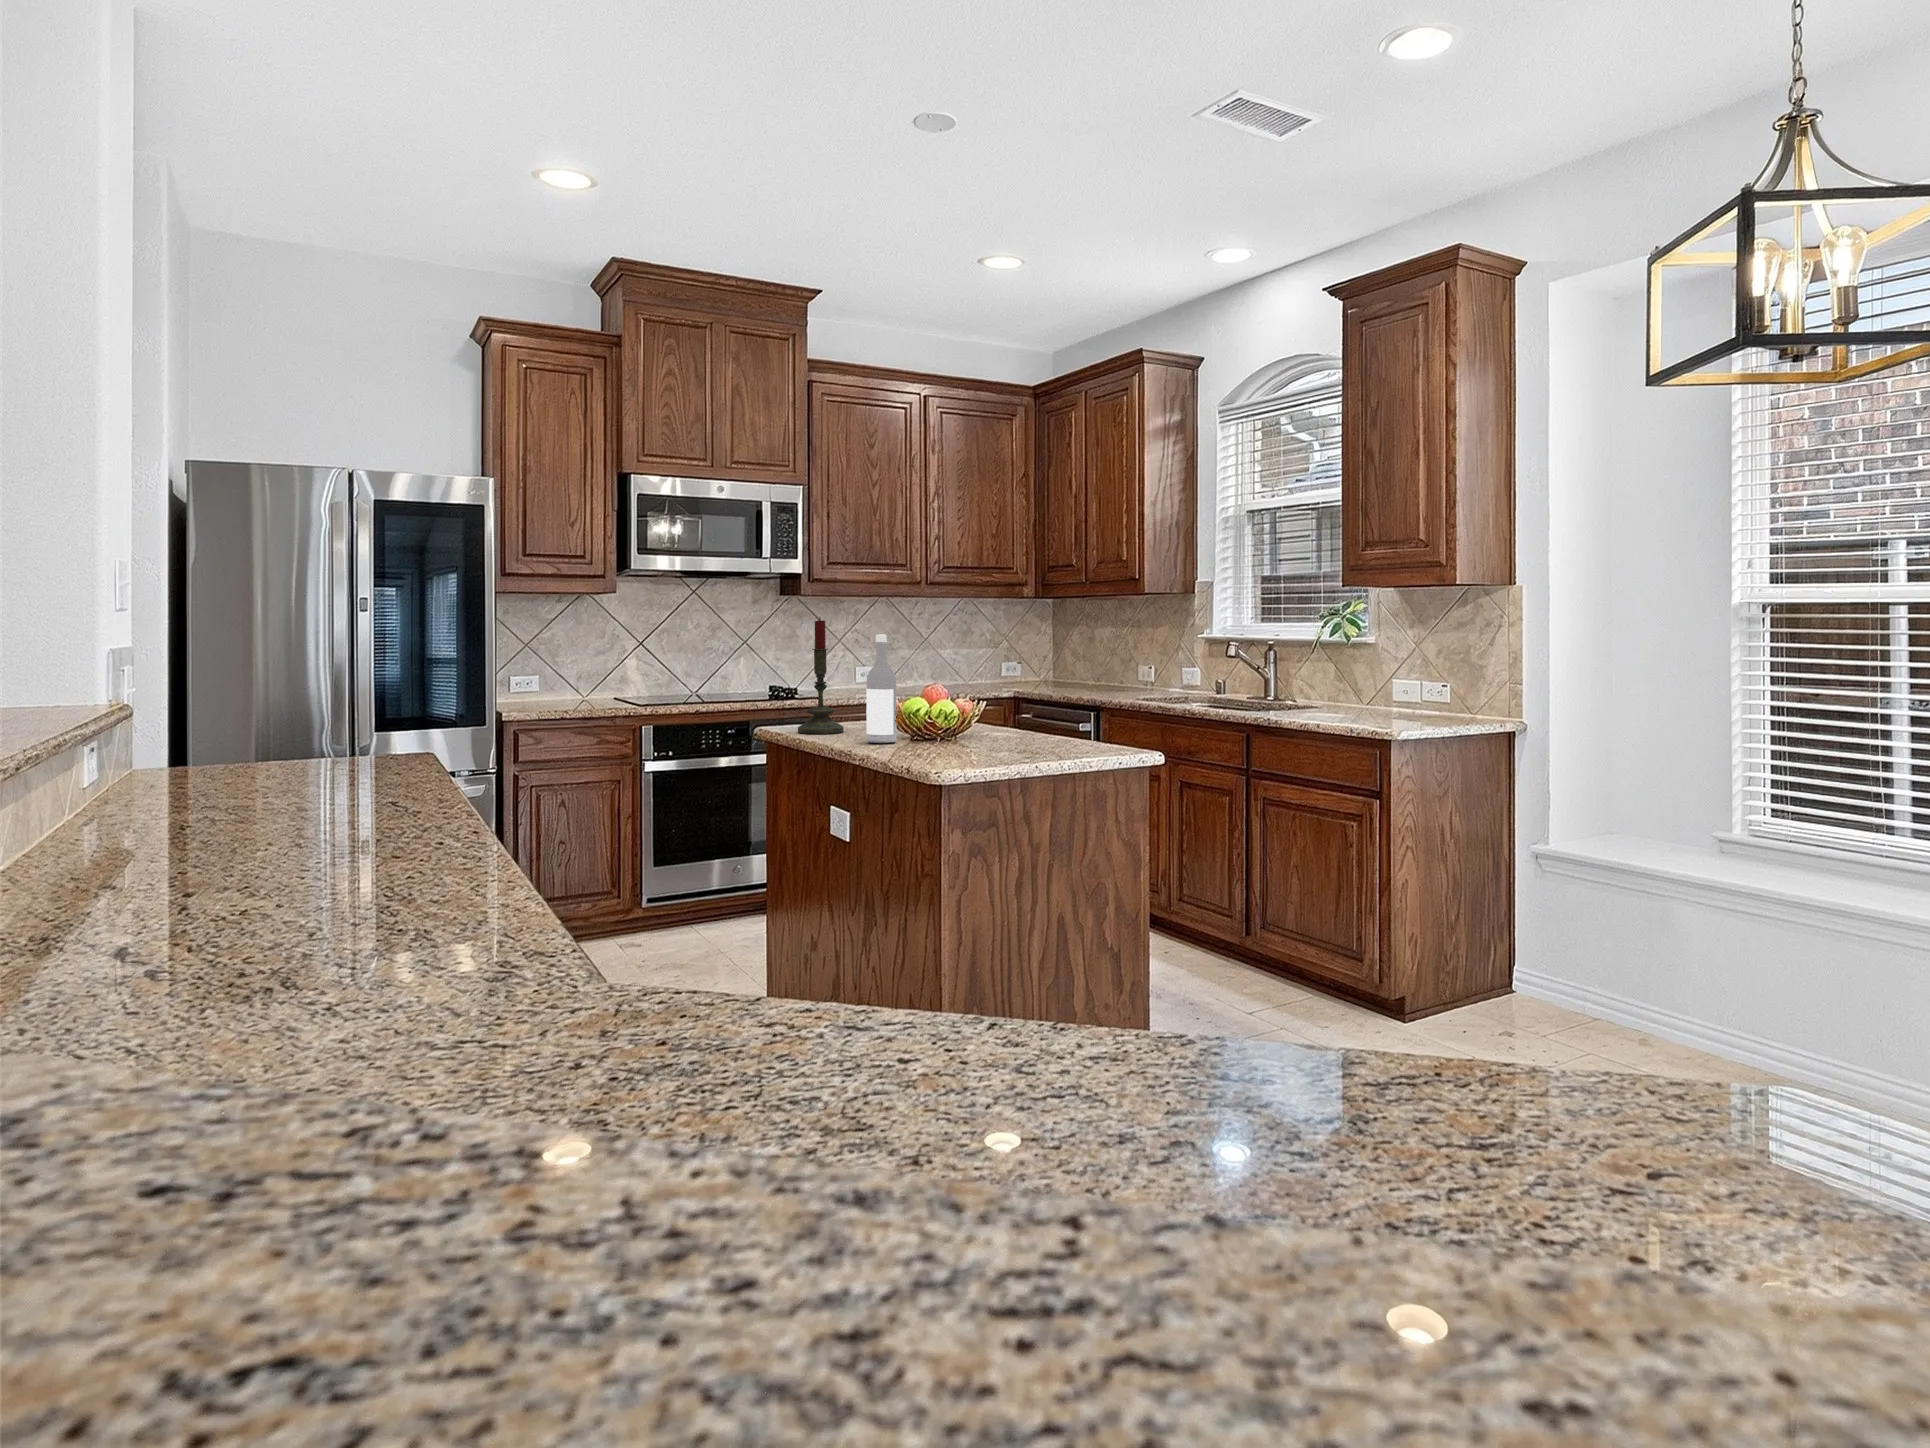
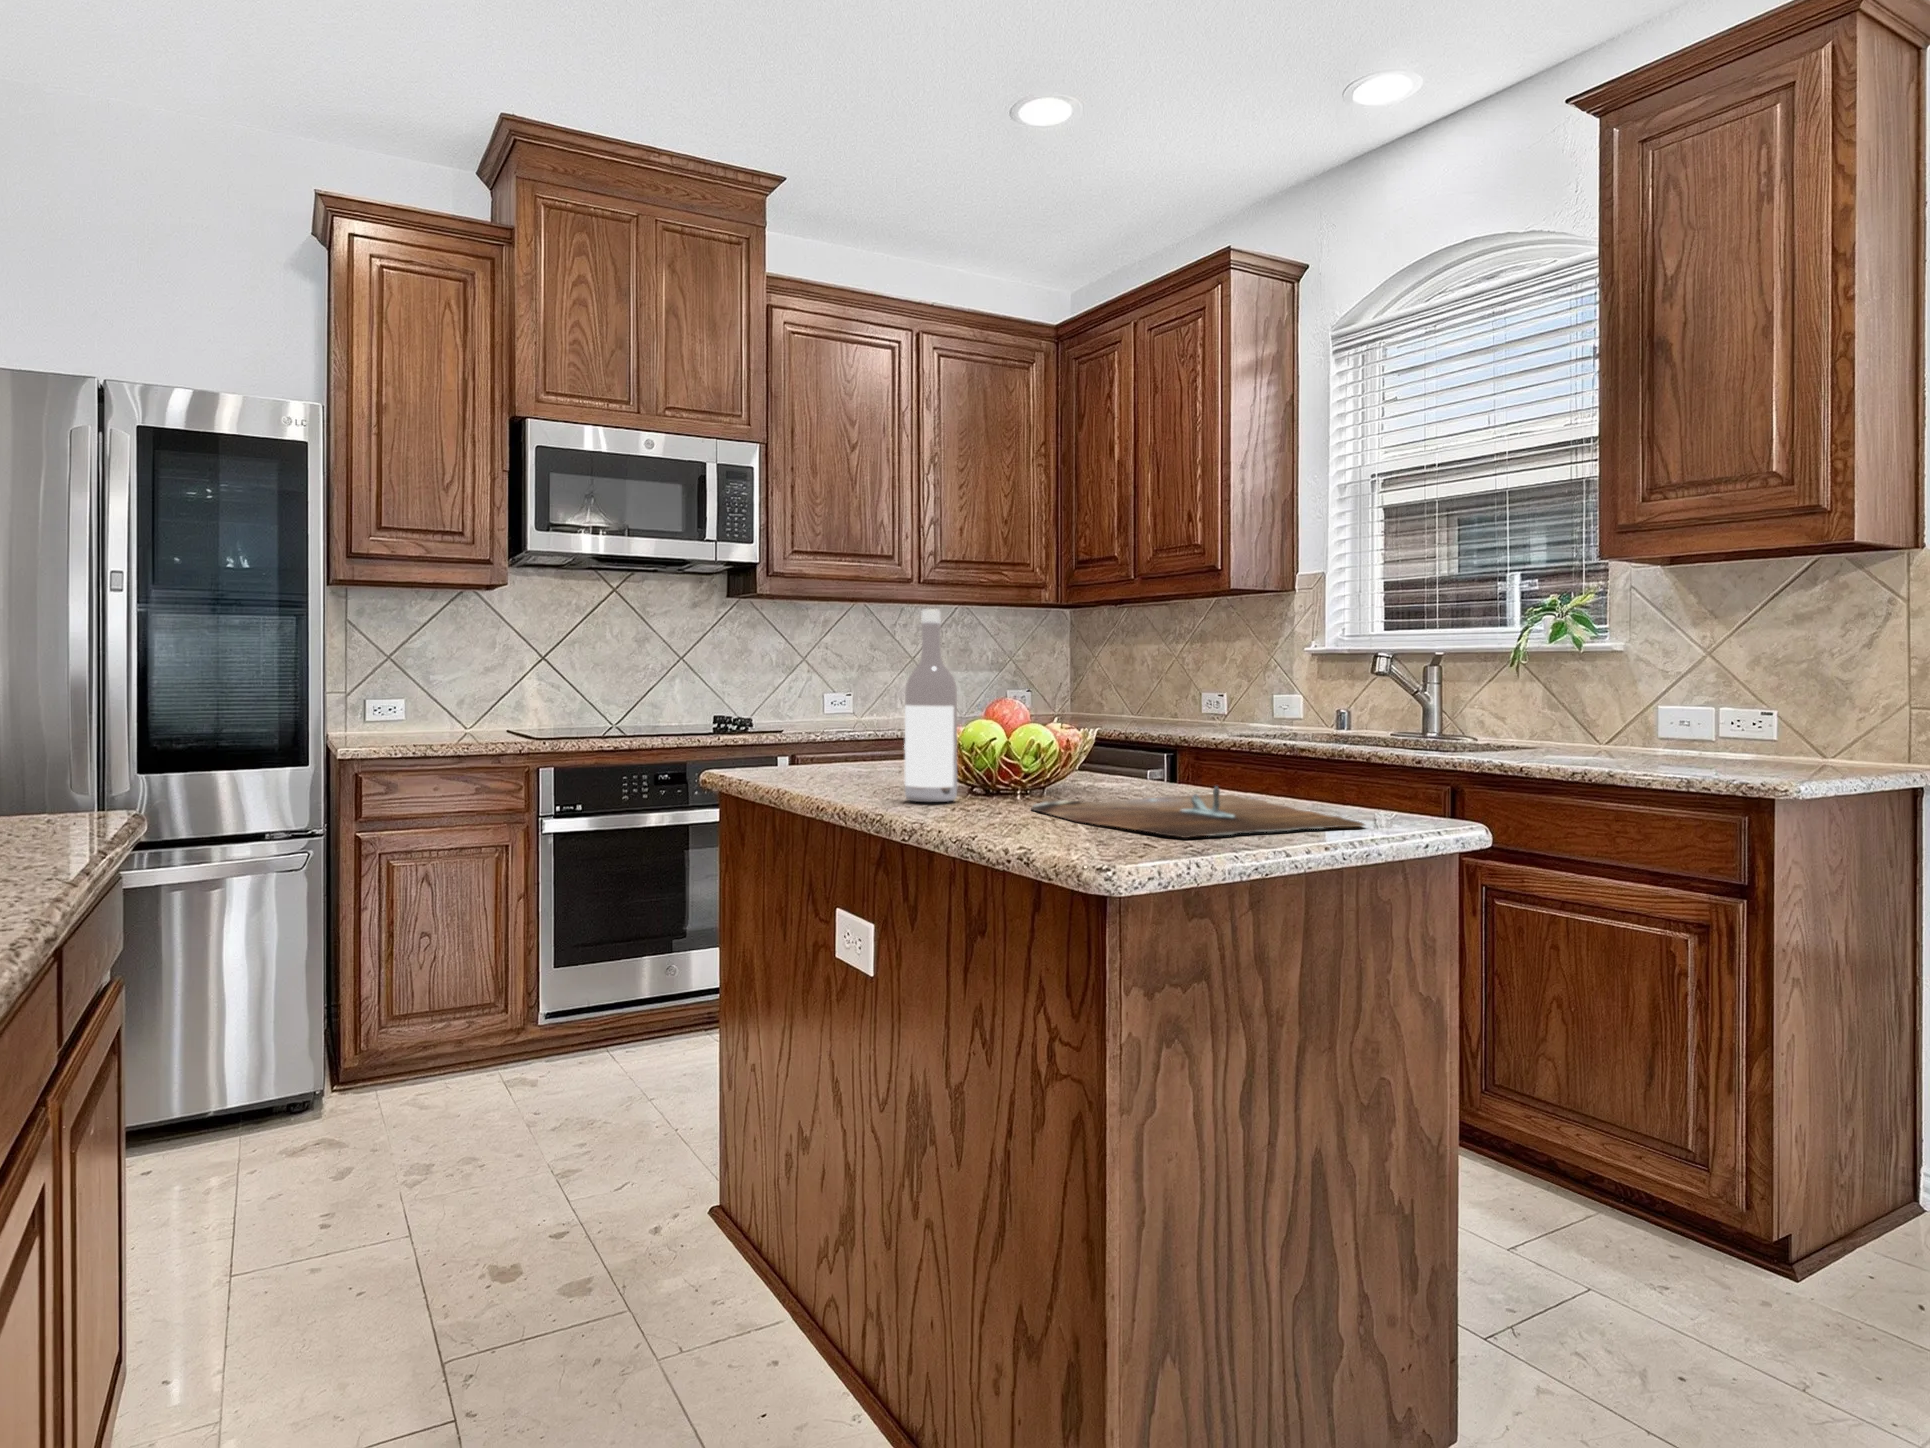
candle: present [798,617,844,734] -> none [775,590,850,784]
cutting board: none [933,733,1098,759] -> present [1032,786,1365,838]

